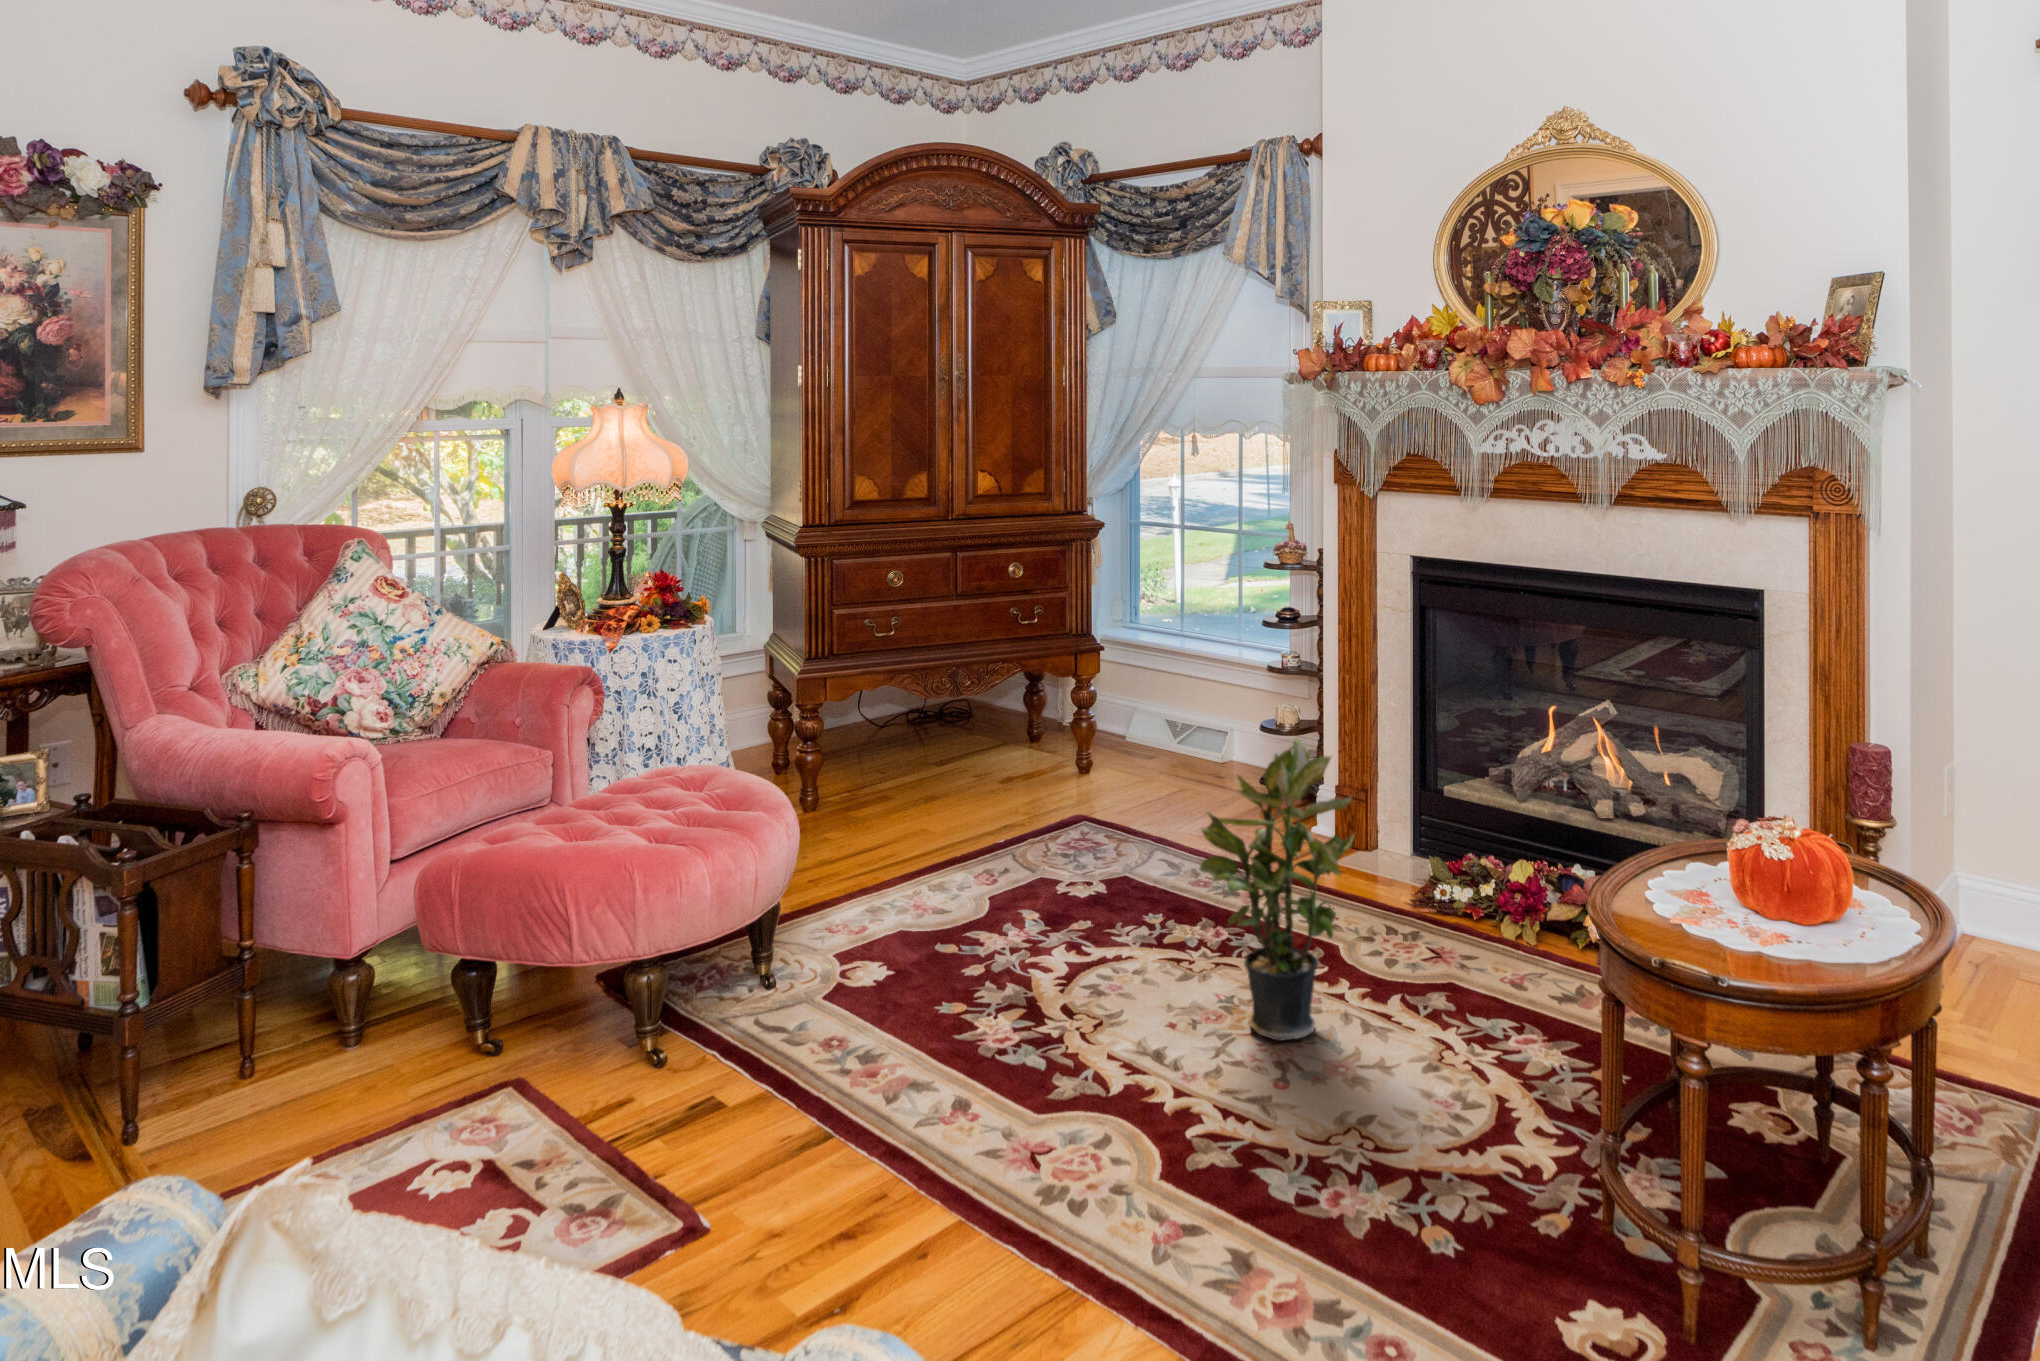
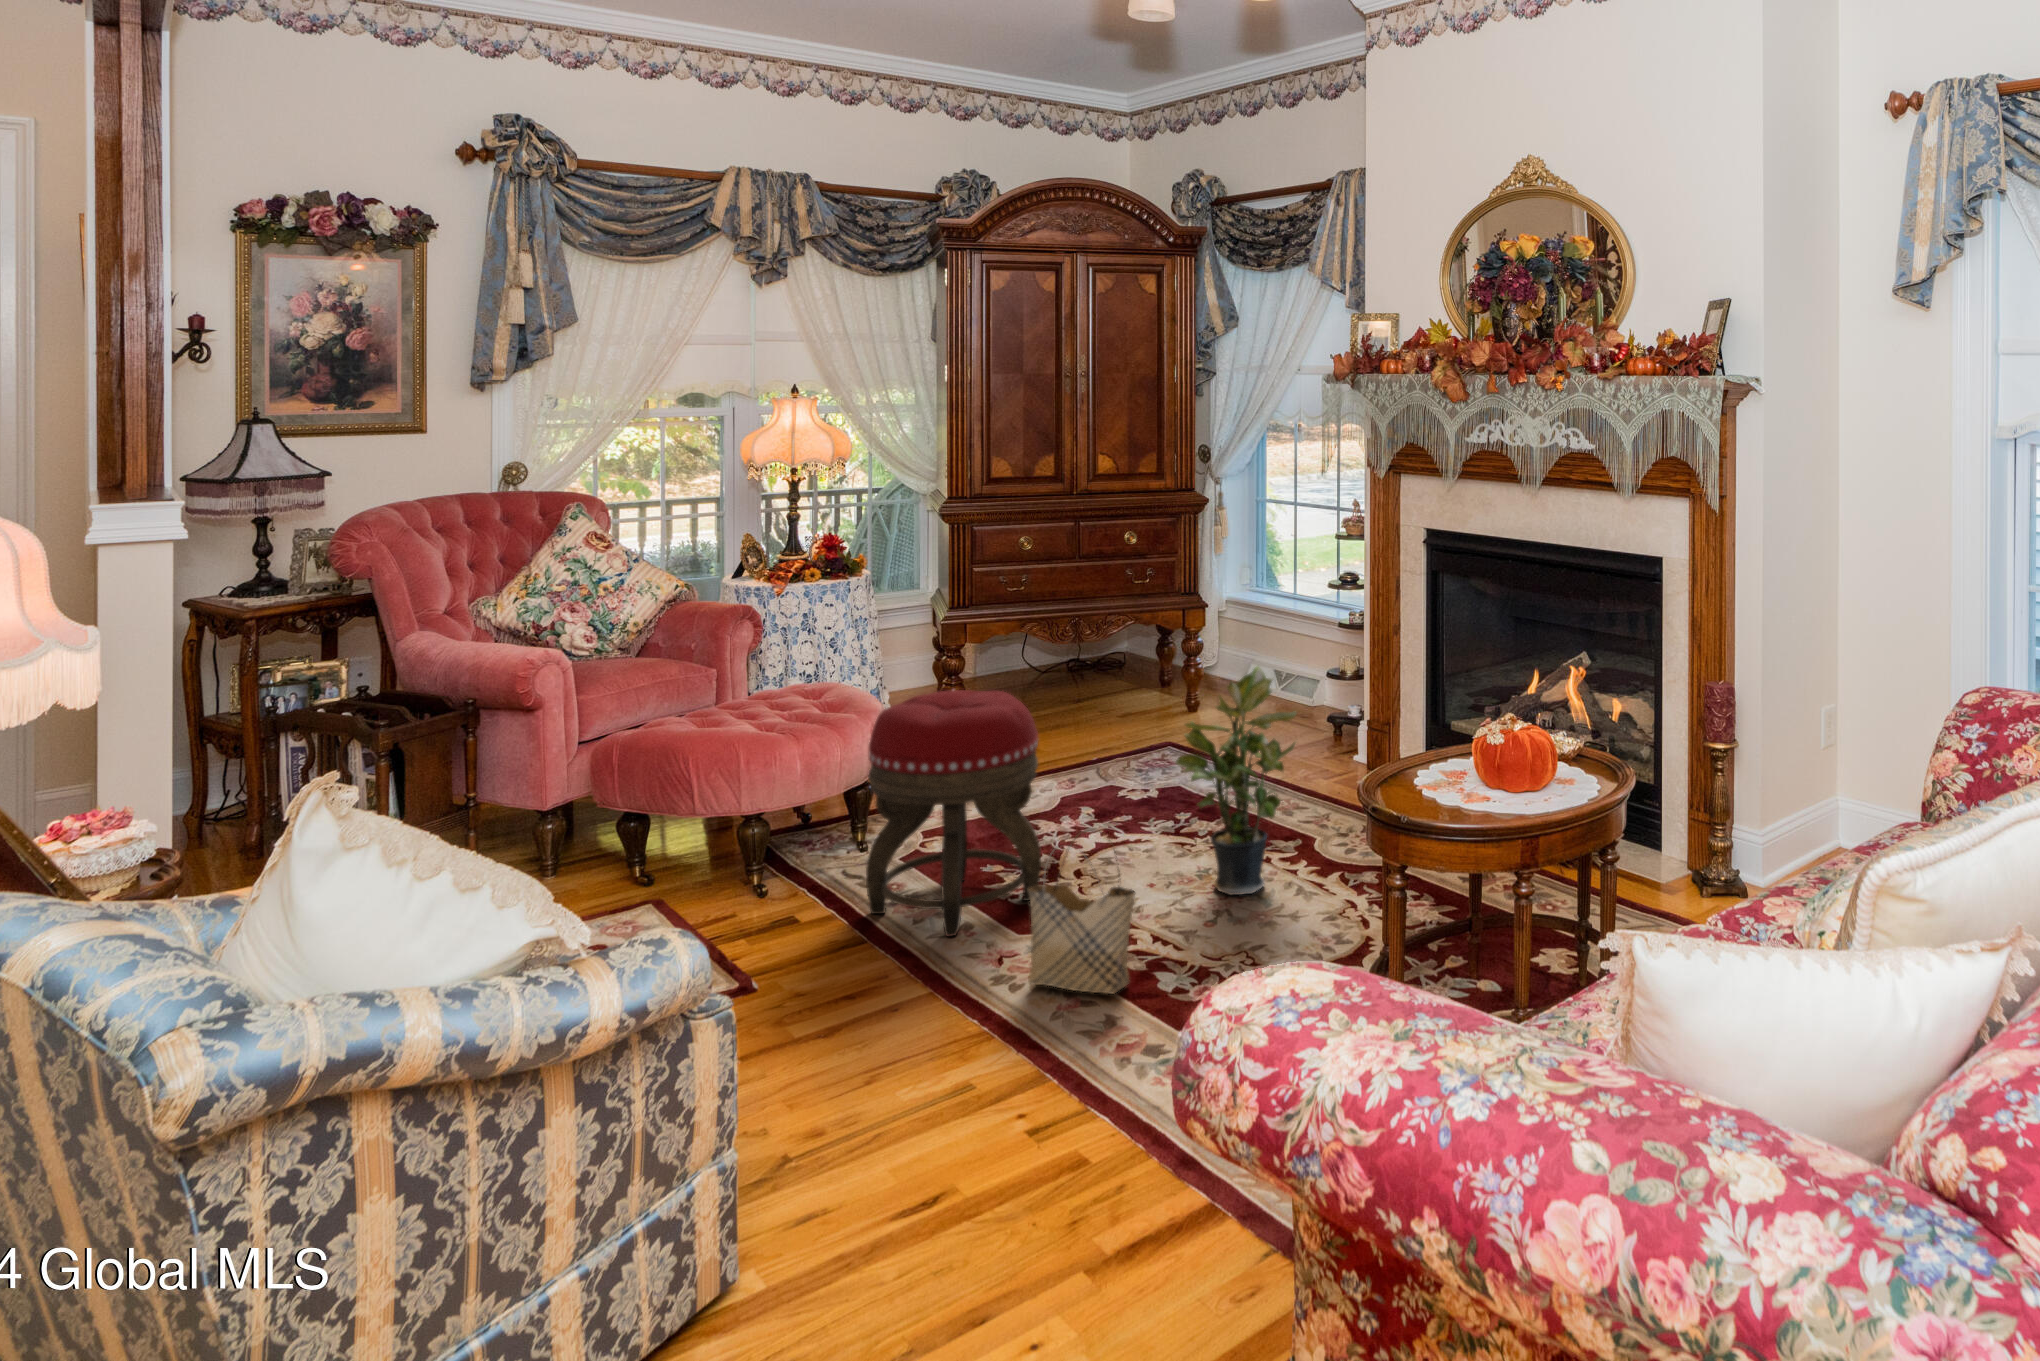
footstool: none [807,780,1034,1126] -> present [866,690,1041,937]
woven basket: none [1081,977,1233,1215] -> present [1028,828,1136,994]

